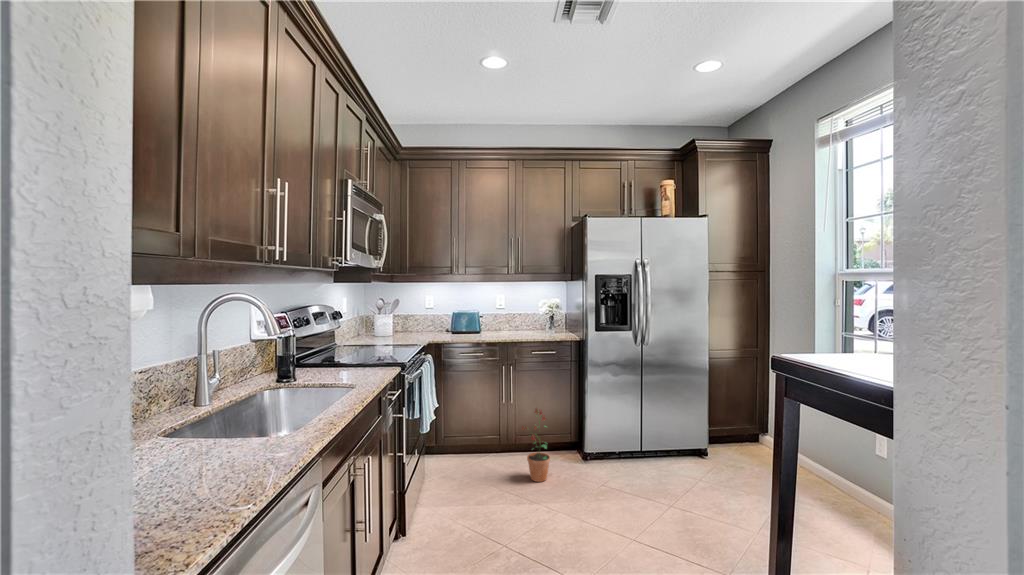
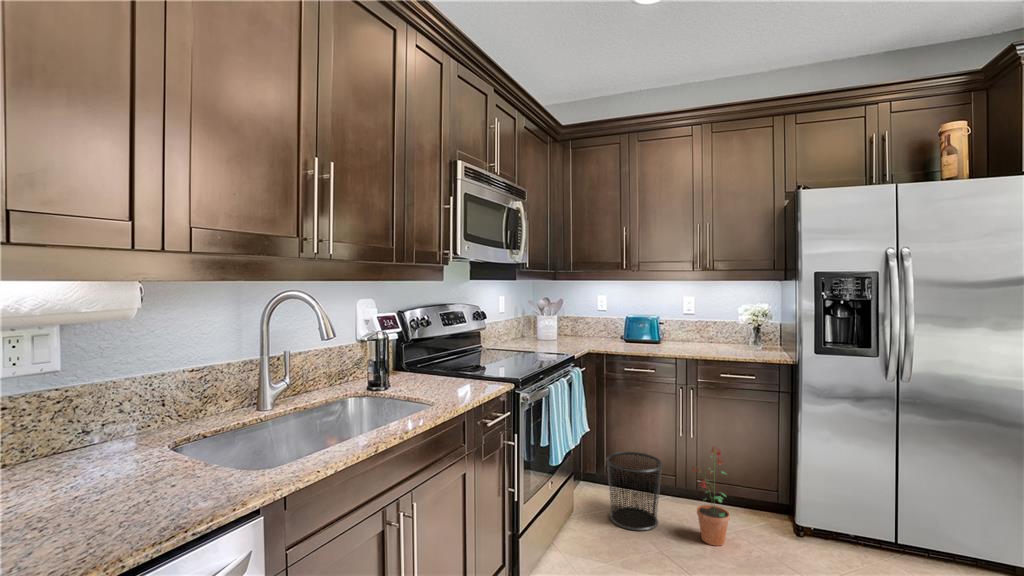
waste bin: none [456,423,501,486] -> present [606,452,663,531]

